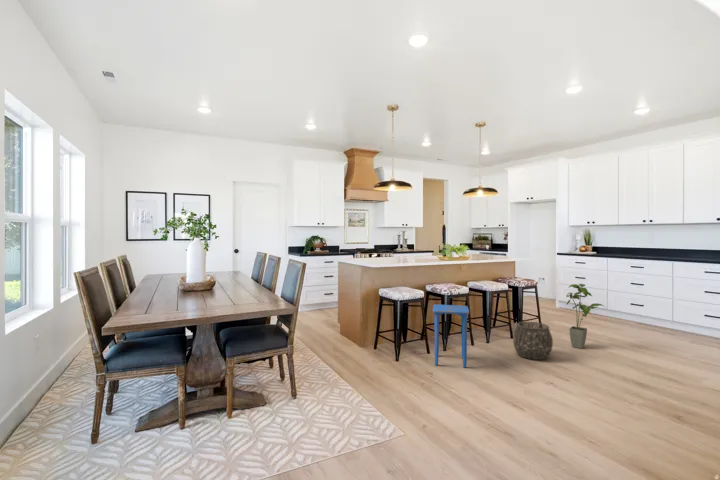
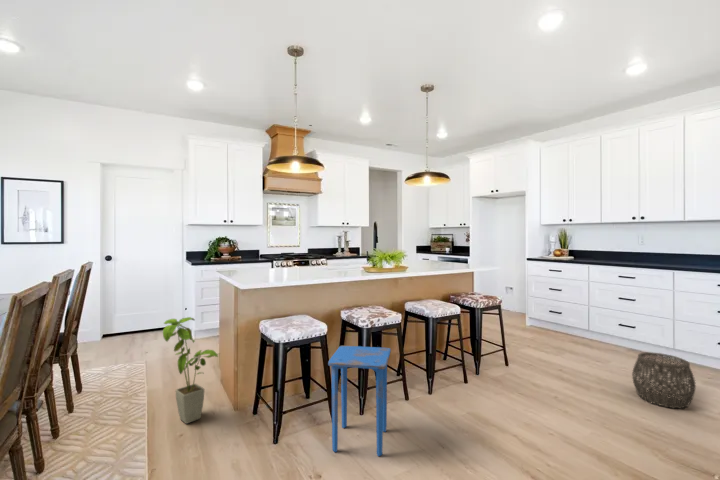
house plant: present [567,284,603,348] -> present [163,317,218,424]
woven basket: present [513,322,553,360] -> present [632,352,696,408]

